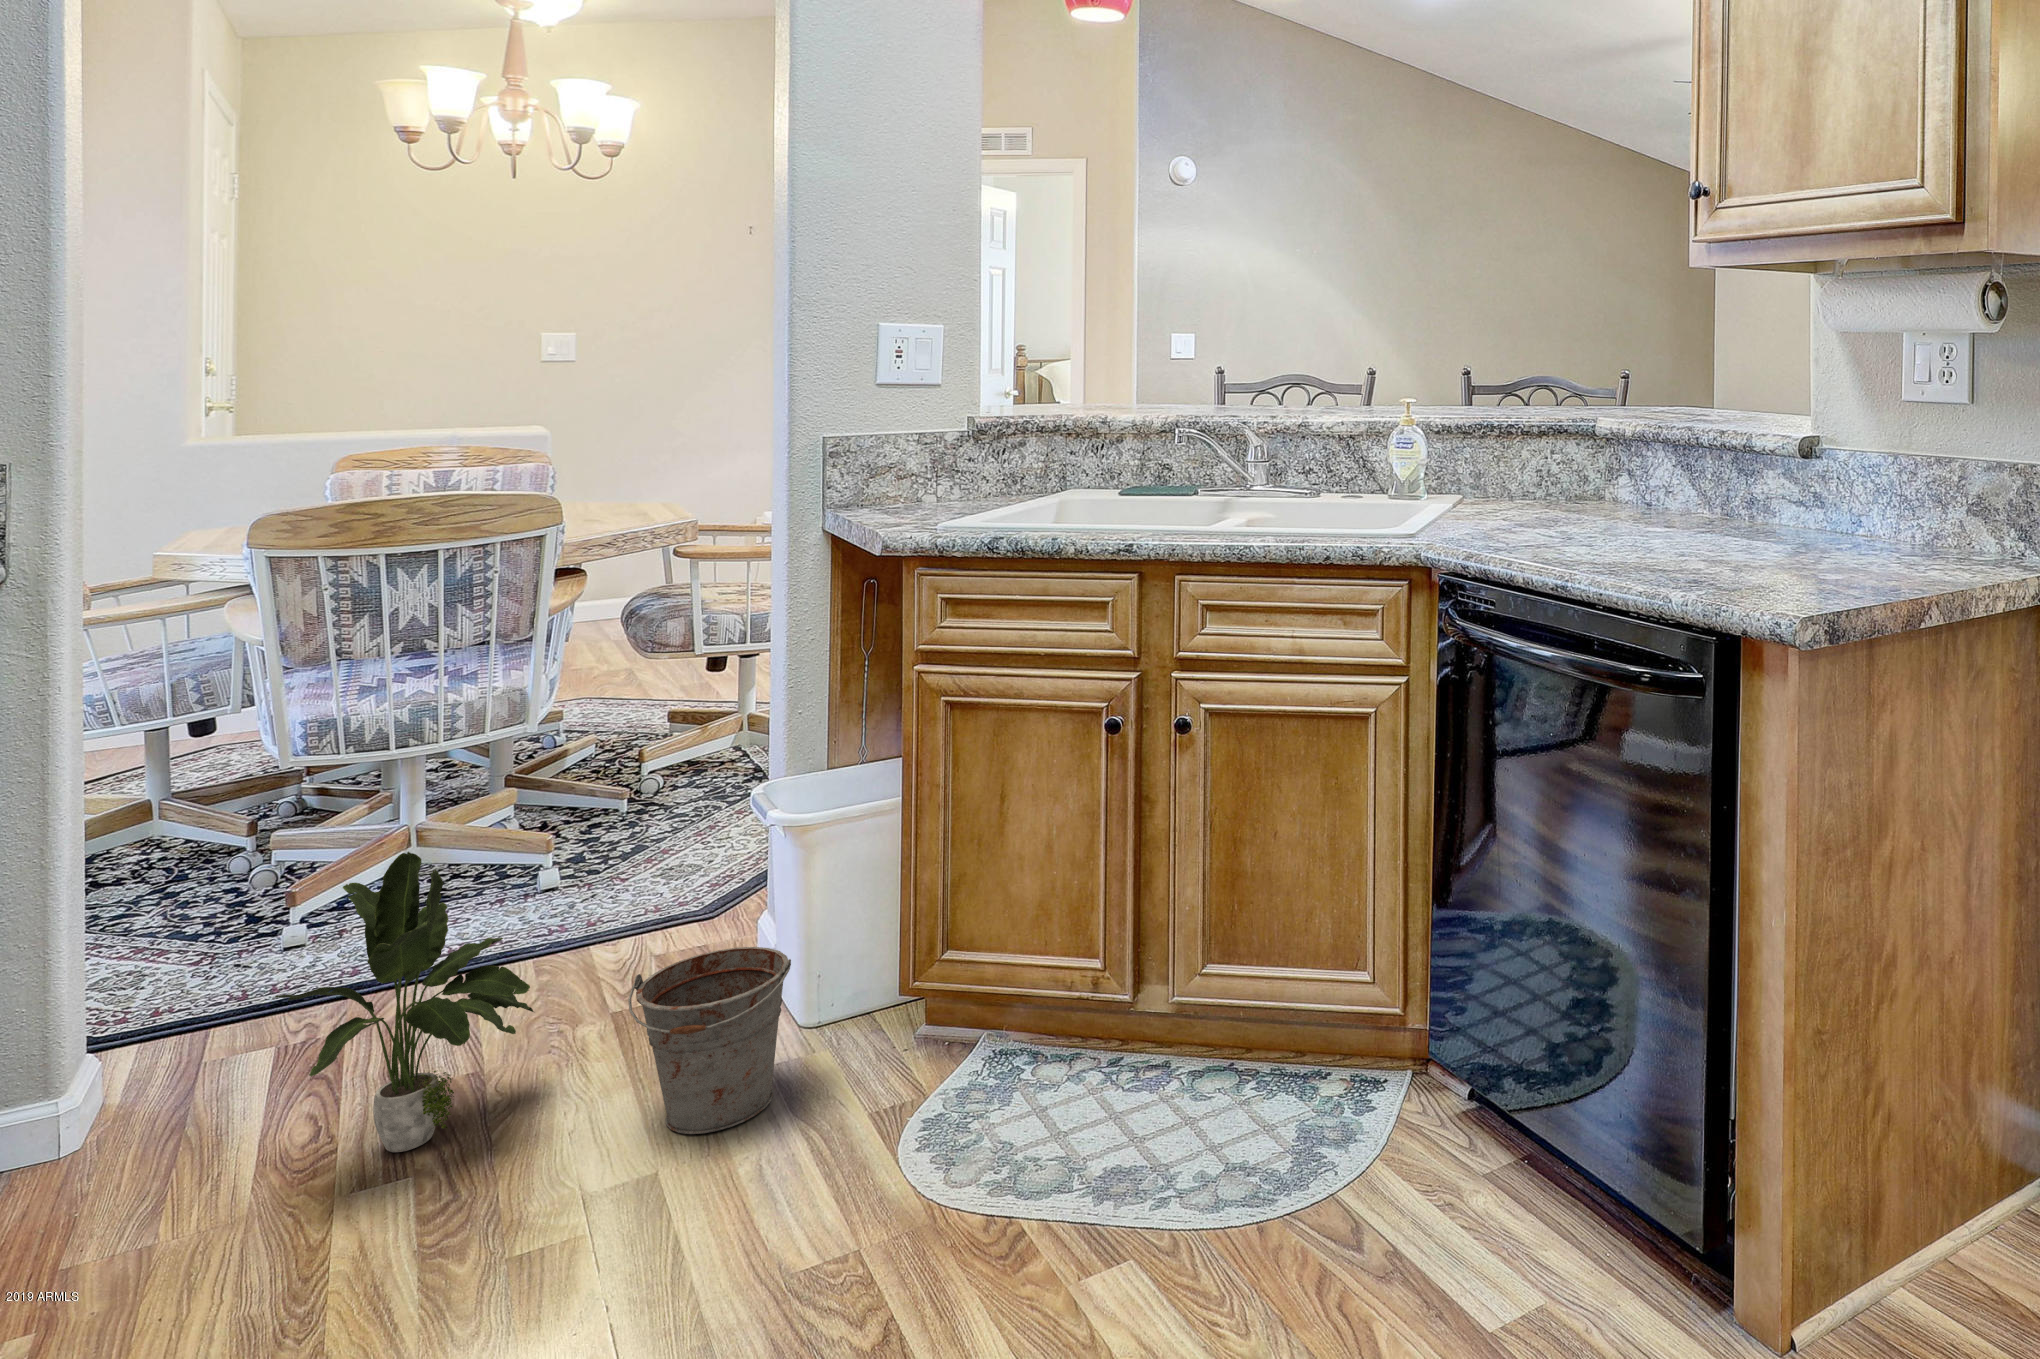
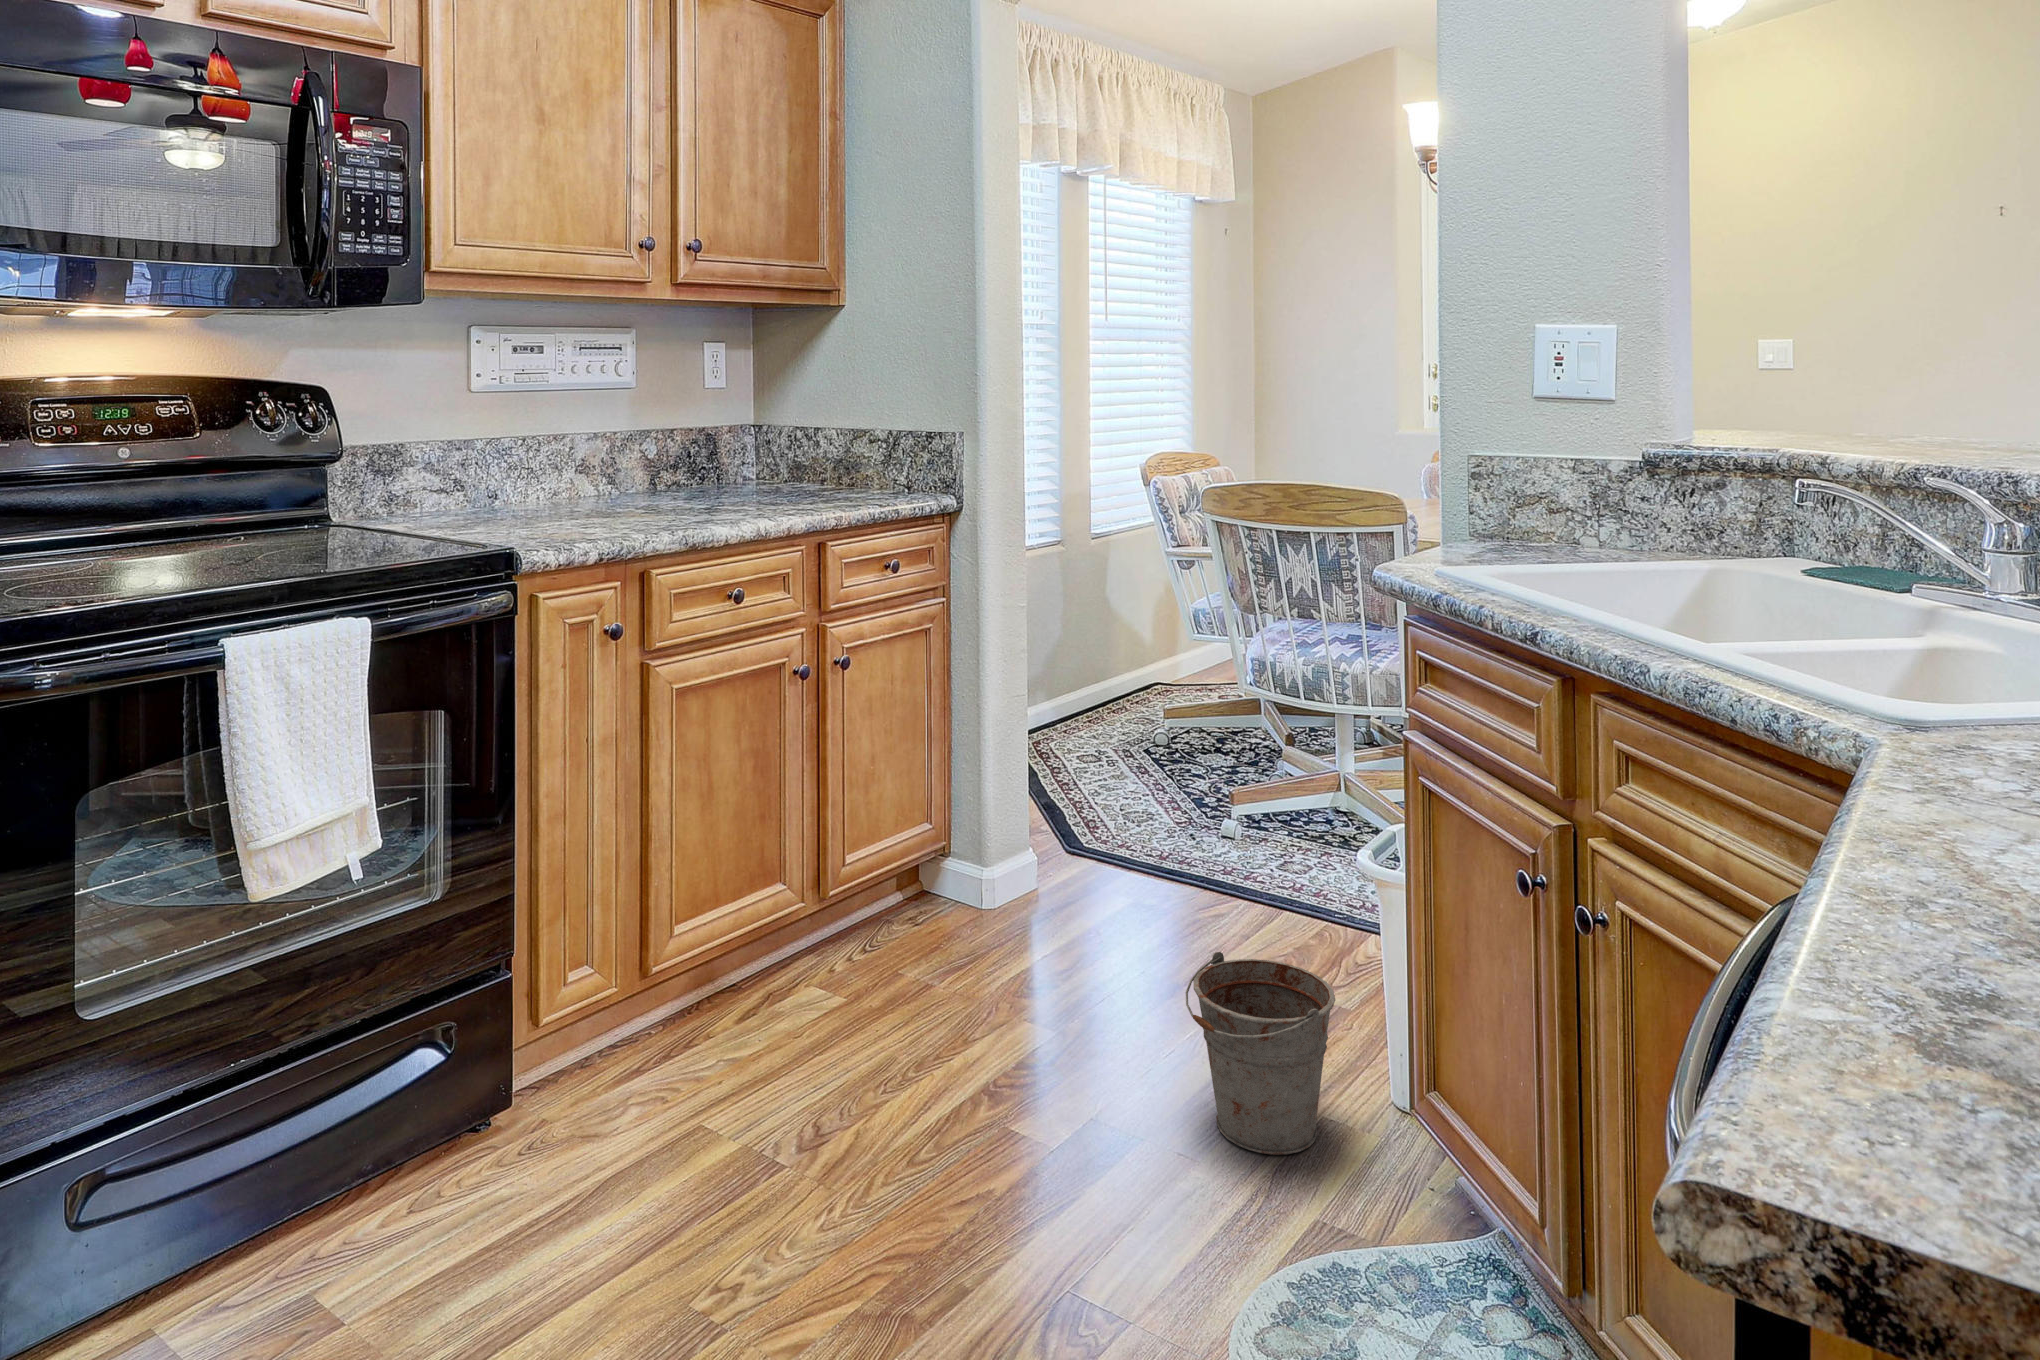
potted plant: present [274,852,534,1152] -> none [1013,766,1199,1013]

